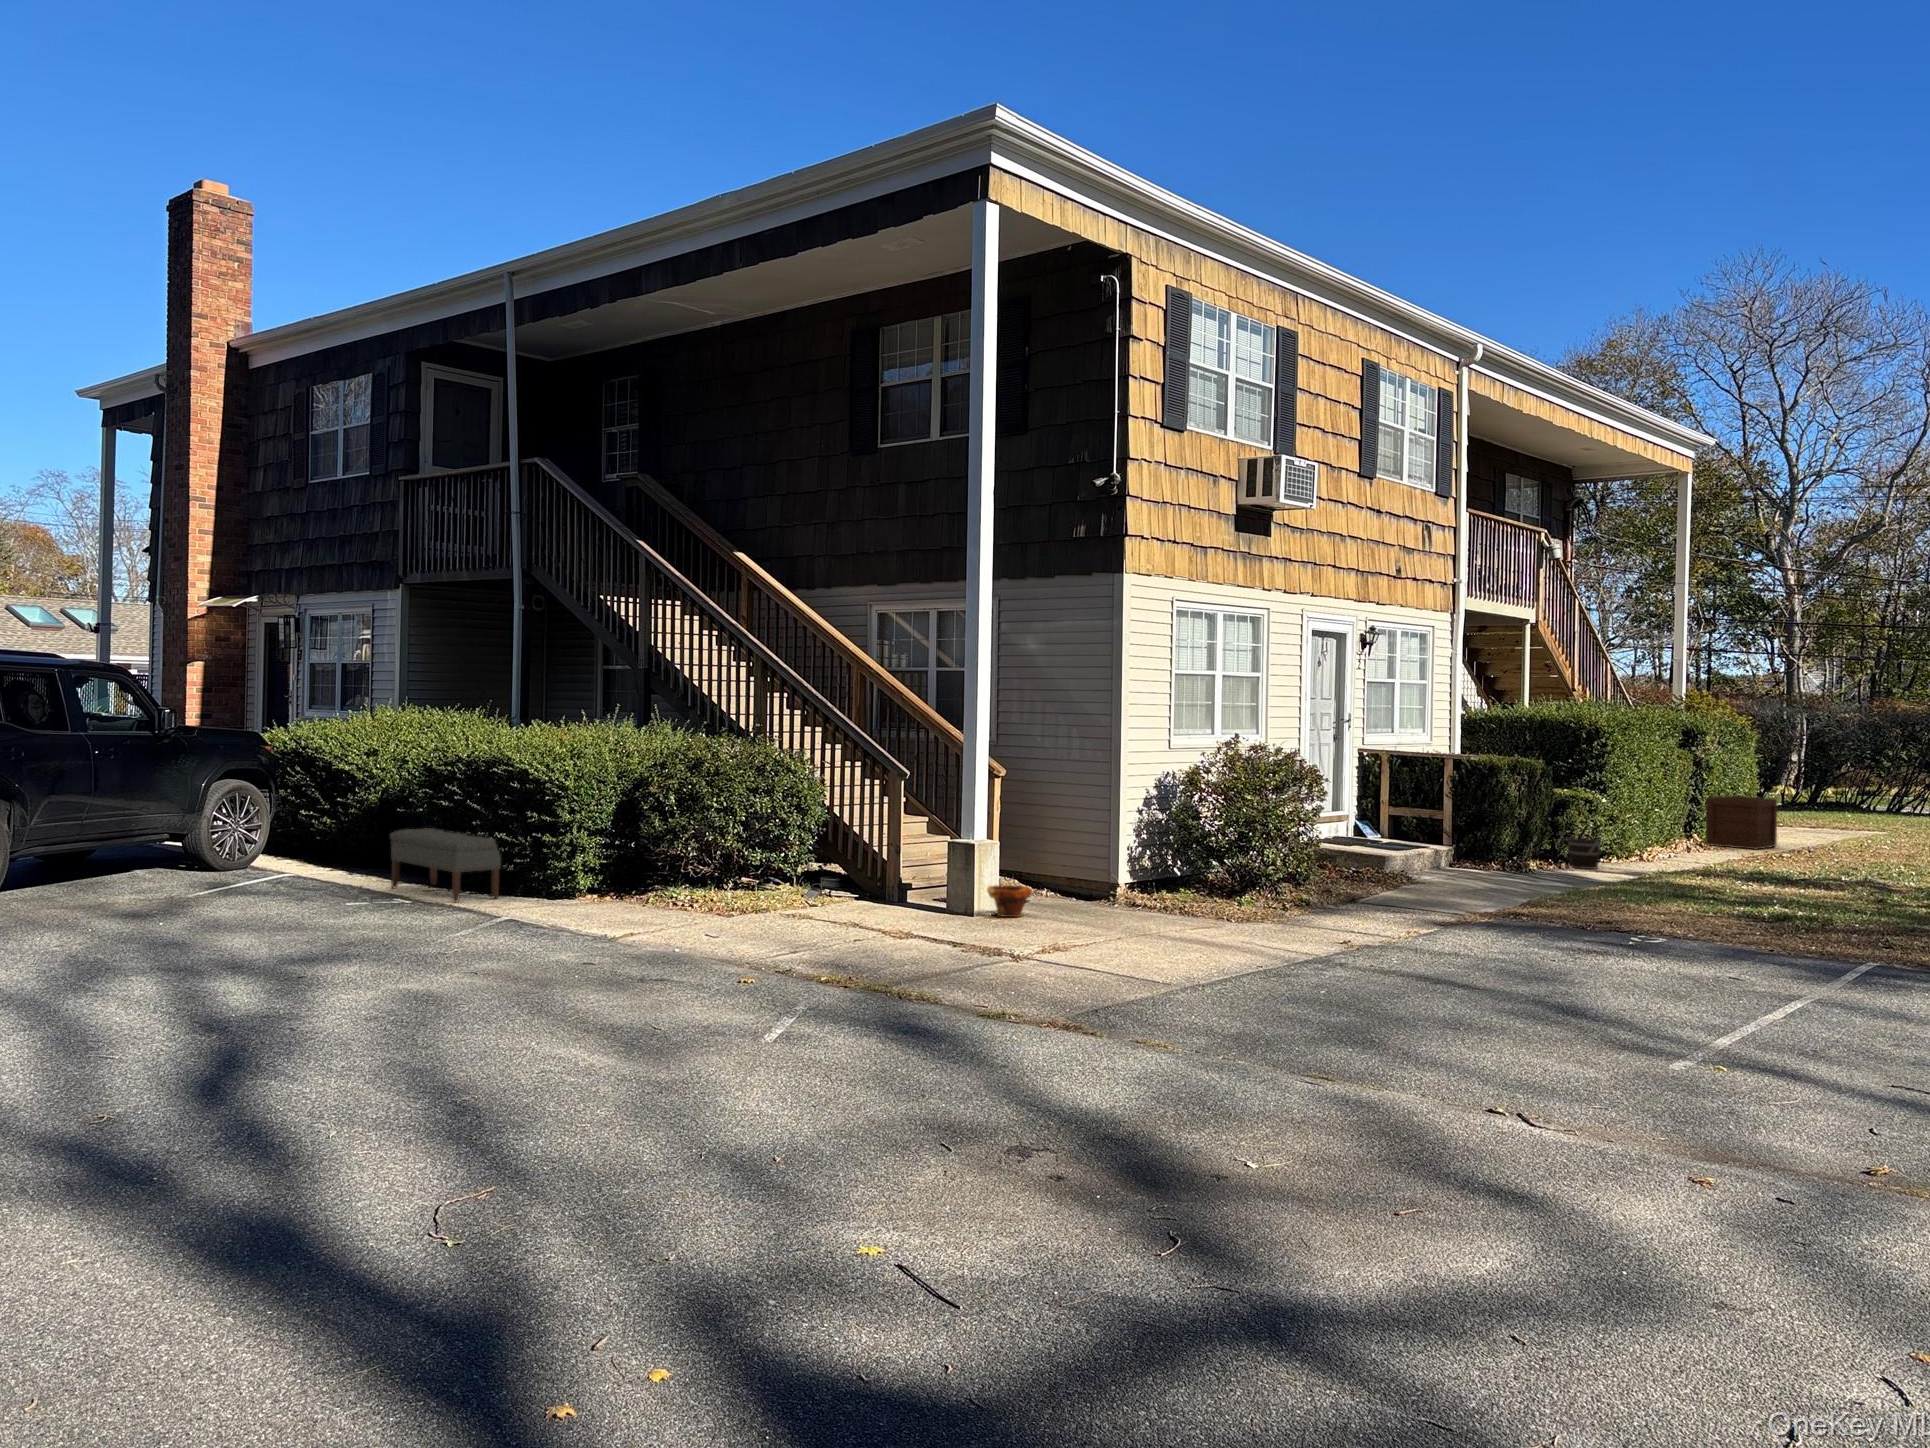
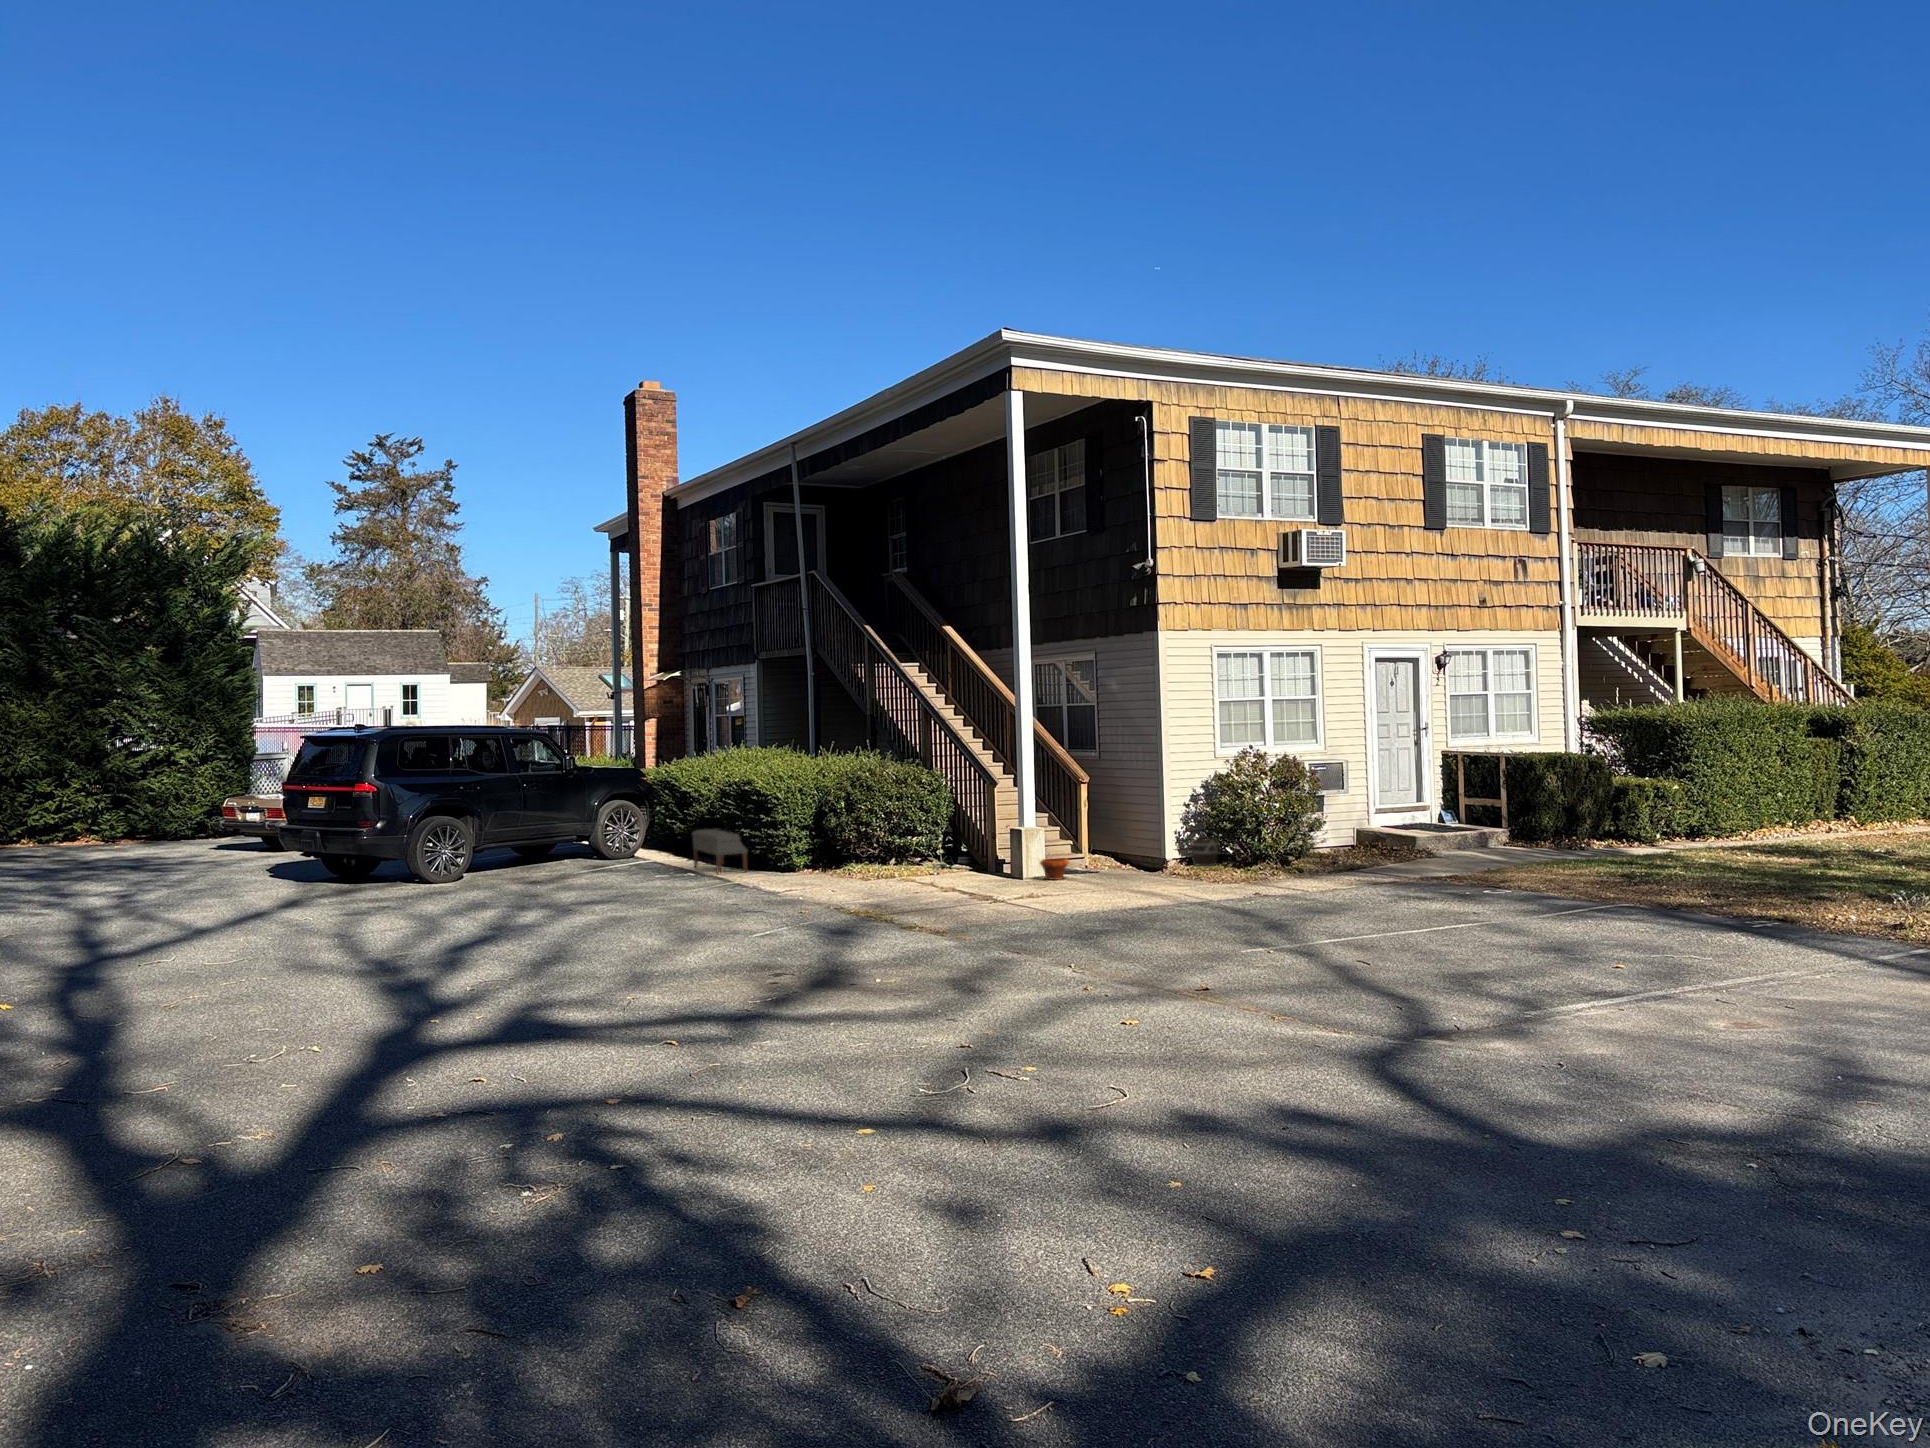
wooden crate: present [1706,795,1777,849] -> none [1831,776,1905,825]
bucket: present [1568,837,1601,869] -> present [1191,838,1218,866]

